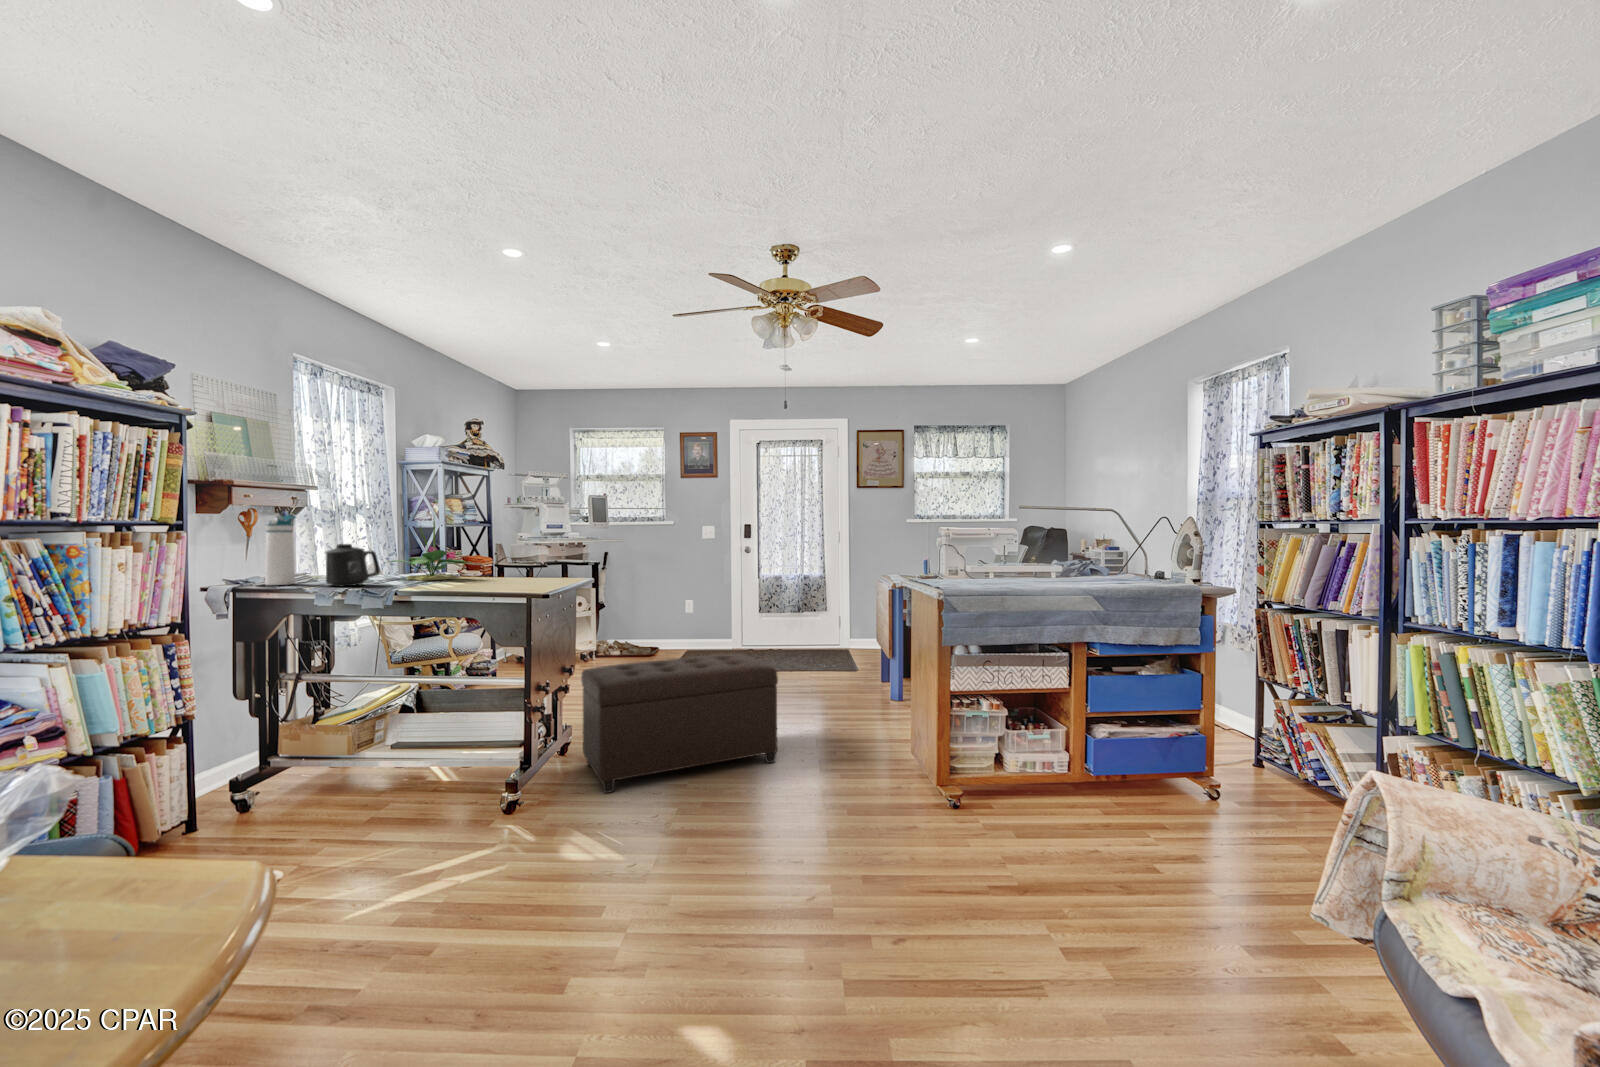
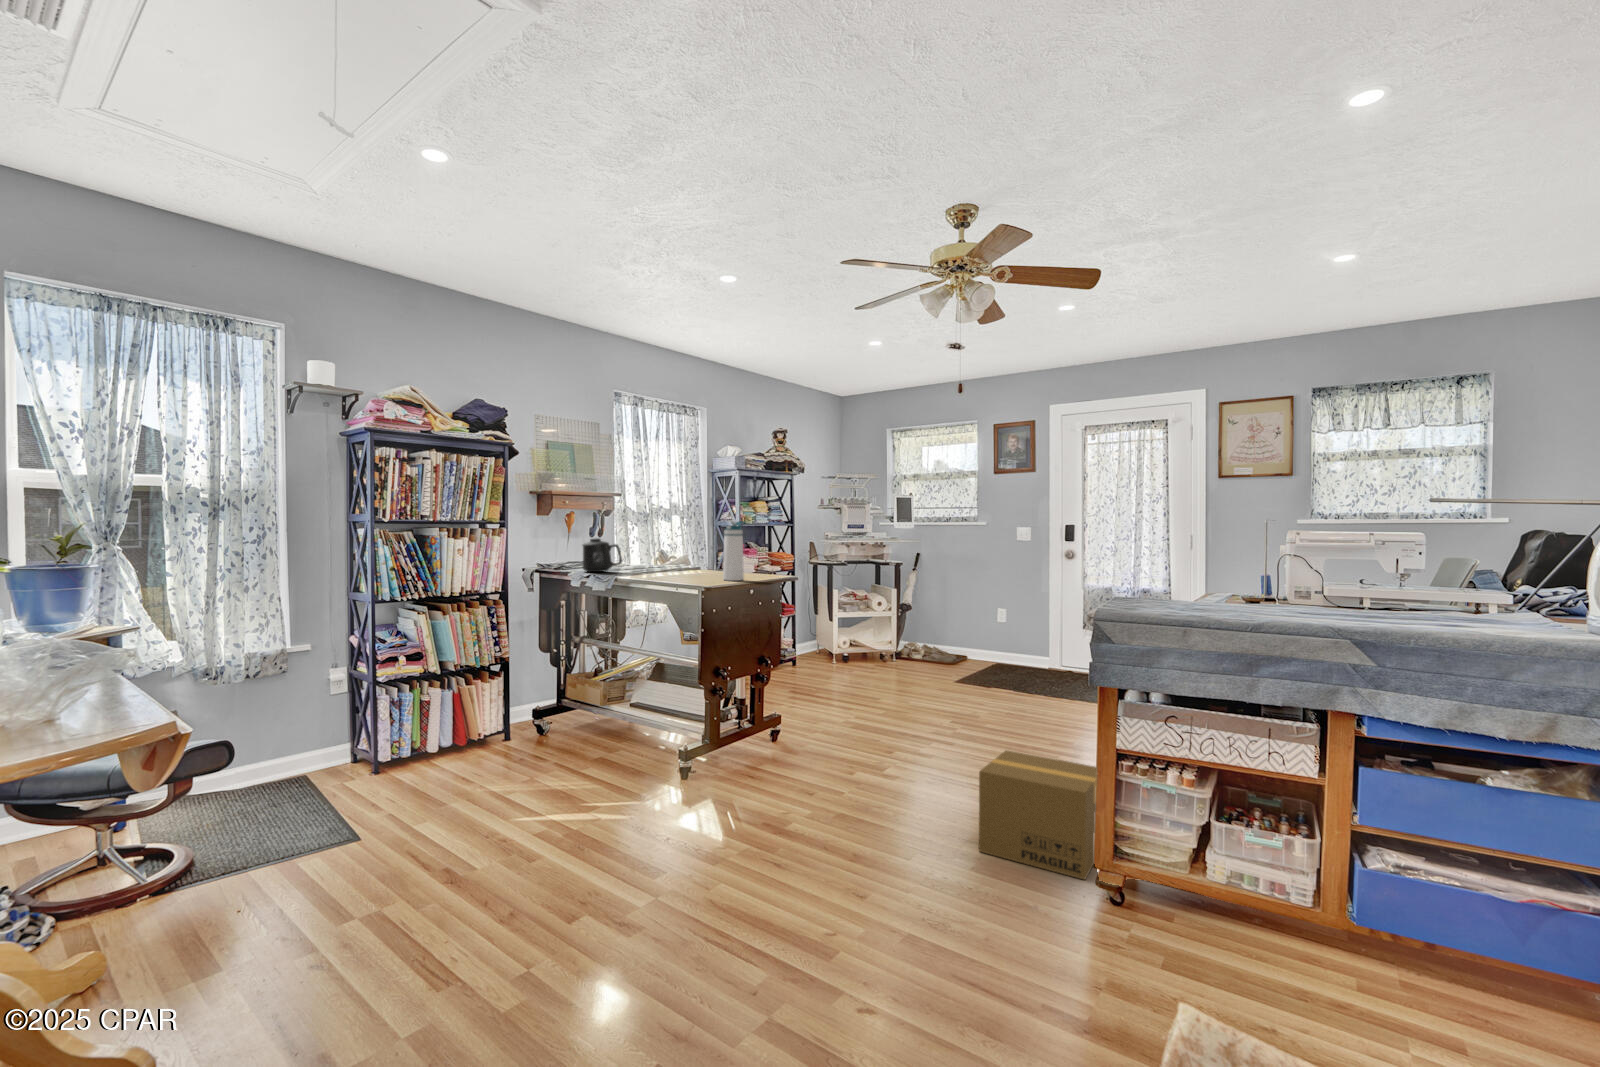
water bottle: present [265,514,296,585] -> present [723,520,745,581]
potted plant: present [389,517,470,581] -> none [642,514,702,571]
ottoman: present [581,654,778,793] -> none [765,663,961,796]
cardboard box: none [831,712,921,799] -> present [979,751,1097,879]

